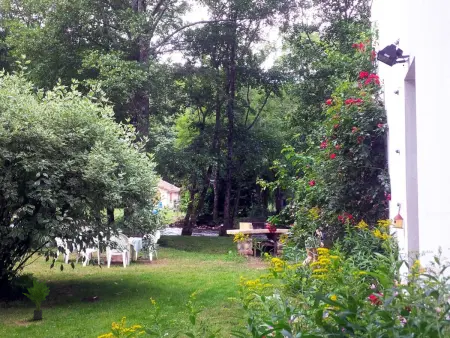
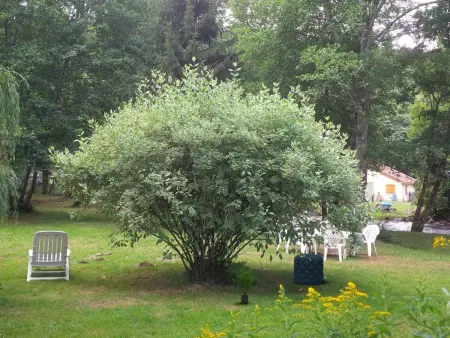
pouf: none [86,261,117,293] -> present [293,254,324,285]

